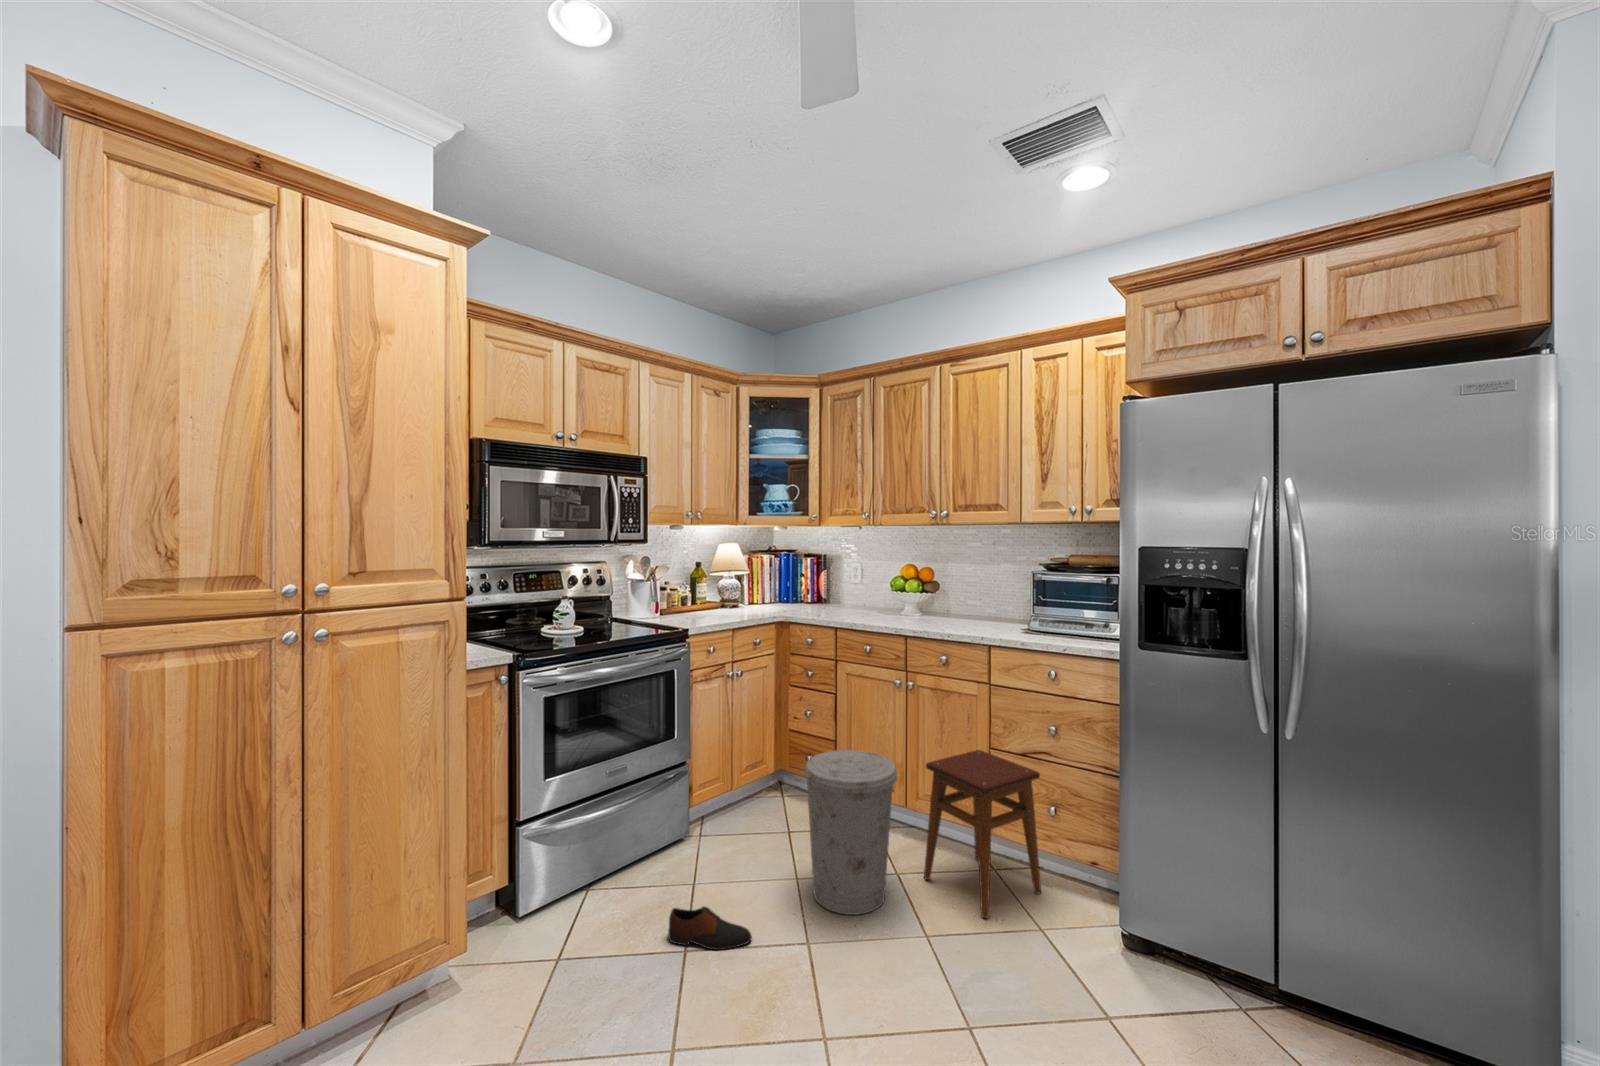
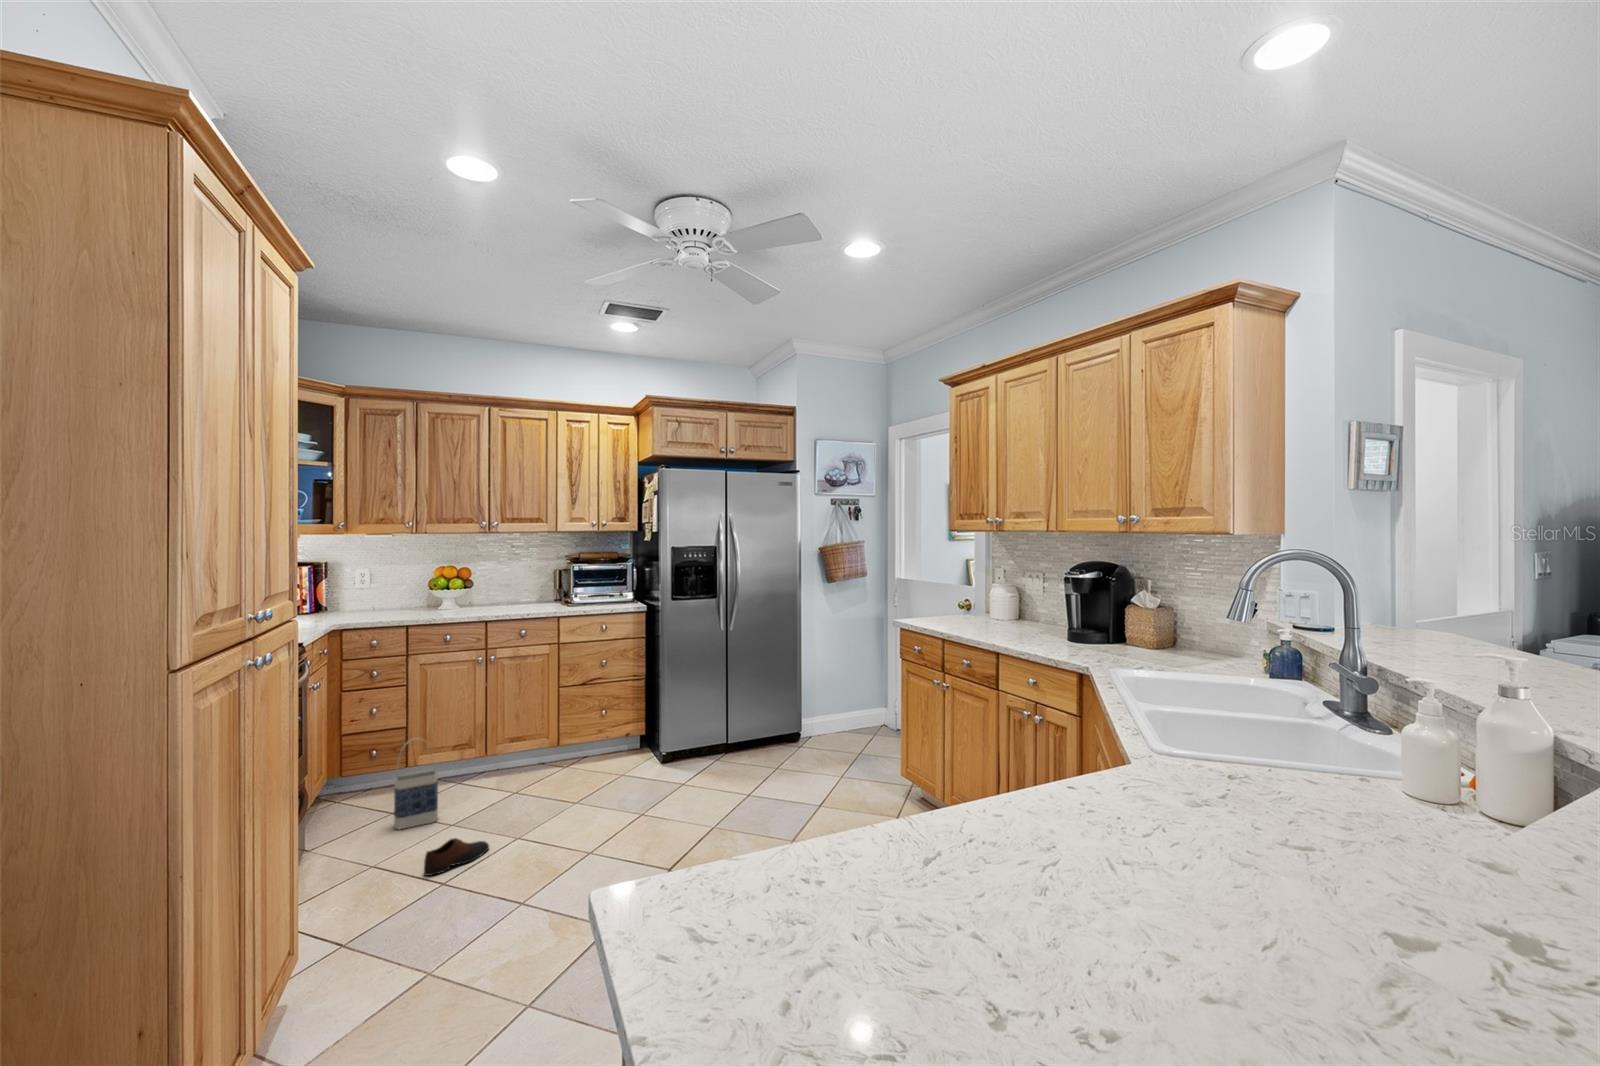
trash can: present [804,750,897,915] -> none [471,704,545,819]
stool: present [924,750,1041,918] -> none [540,689,606,784]
bag: none [749,761,791,869] -> present [394,738,438,829]

